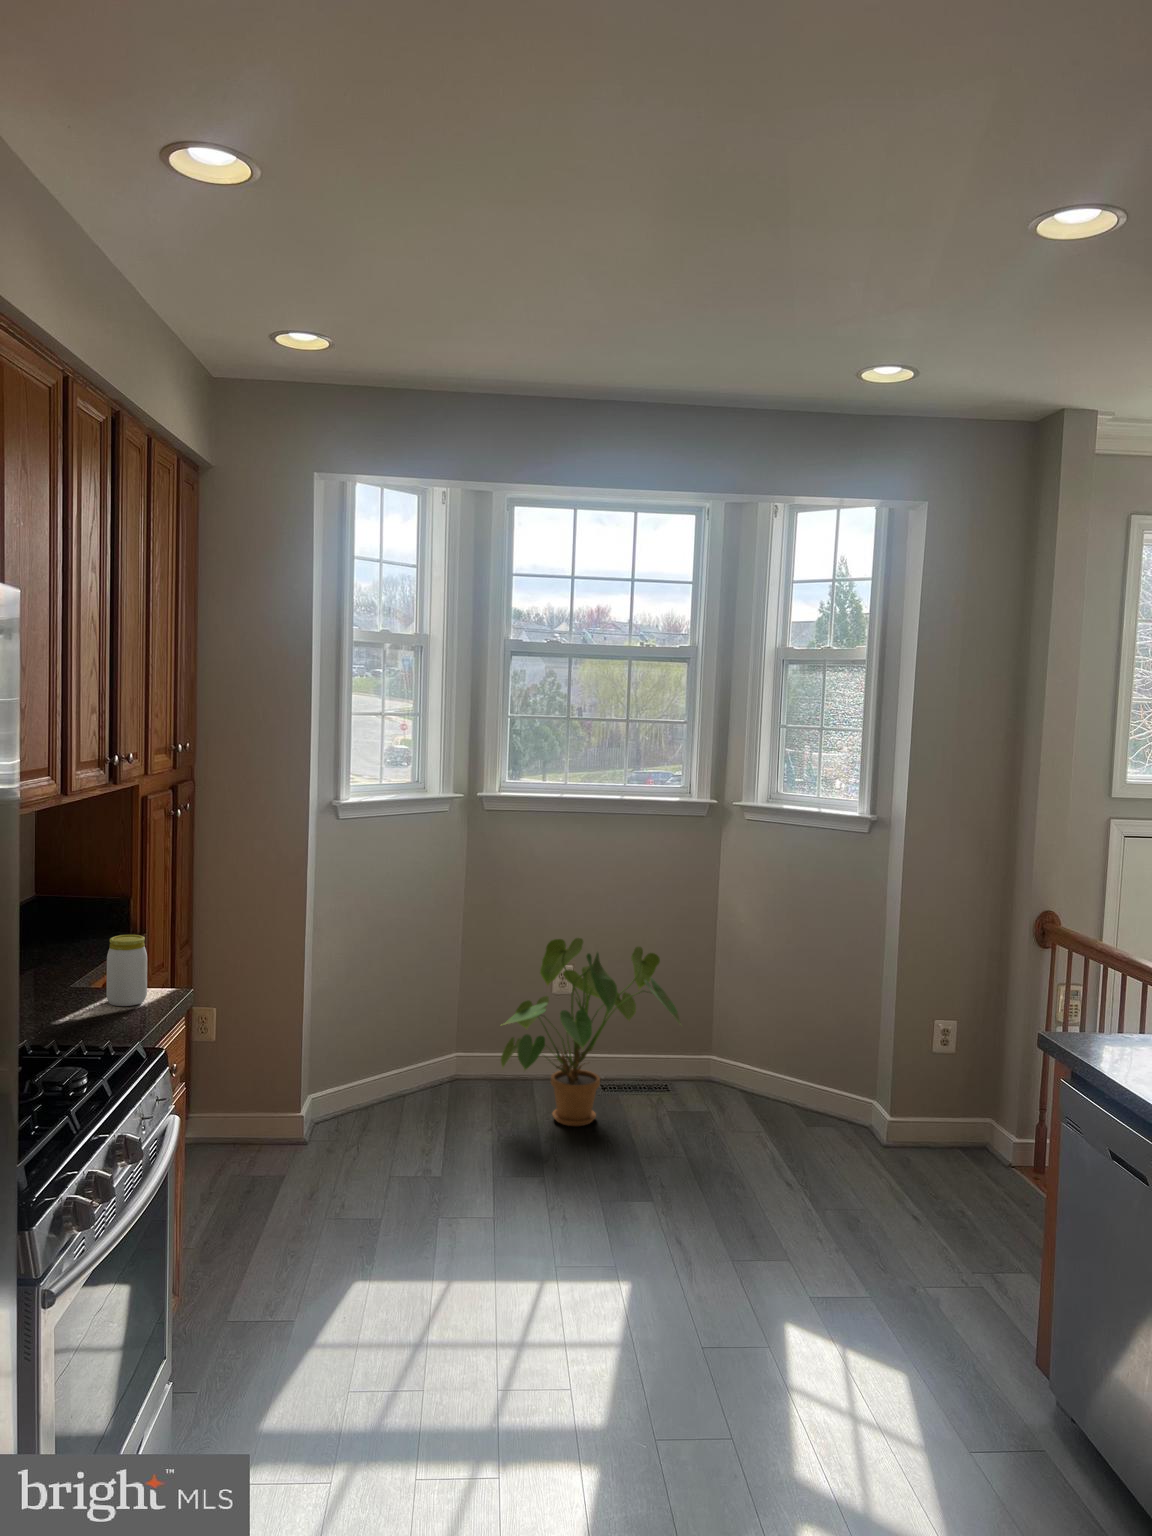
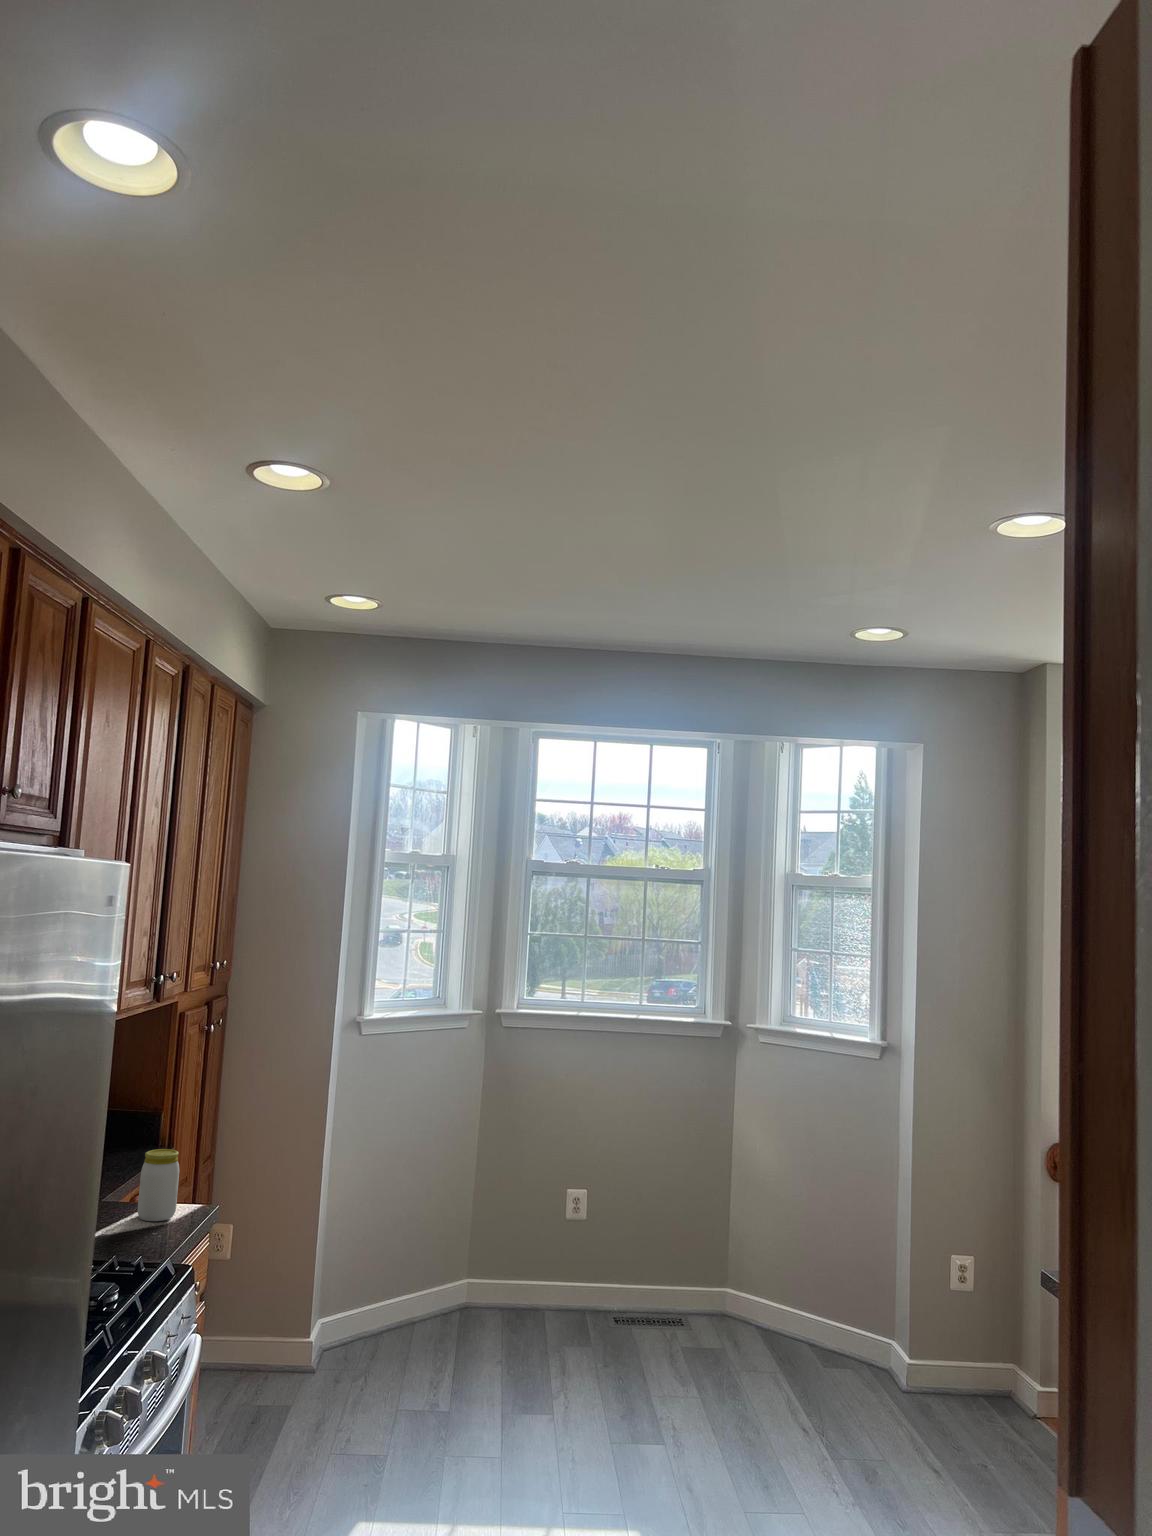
house plant: present [501,938,680,1126] -> none [513,1160,698,1362]

